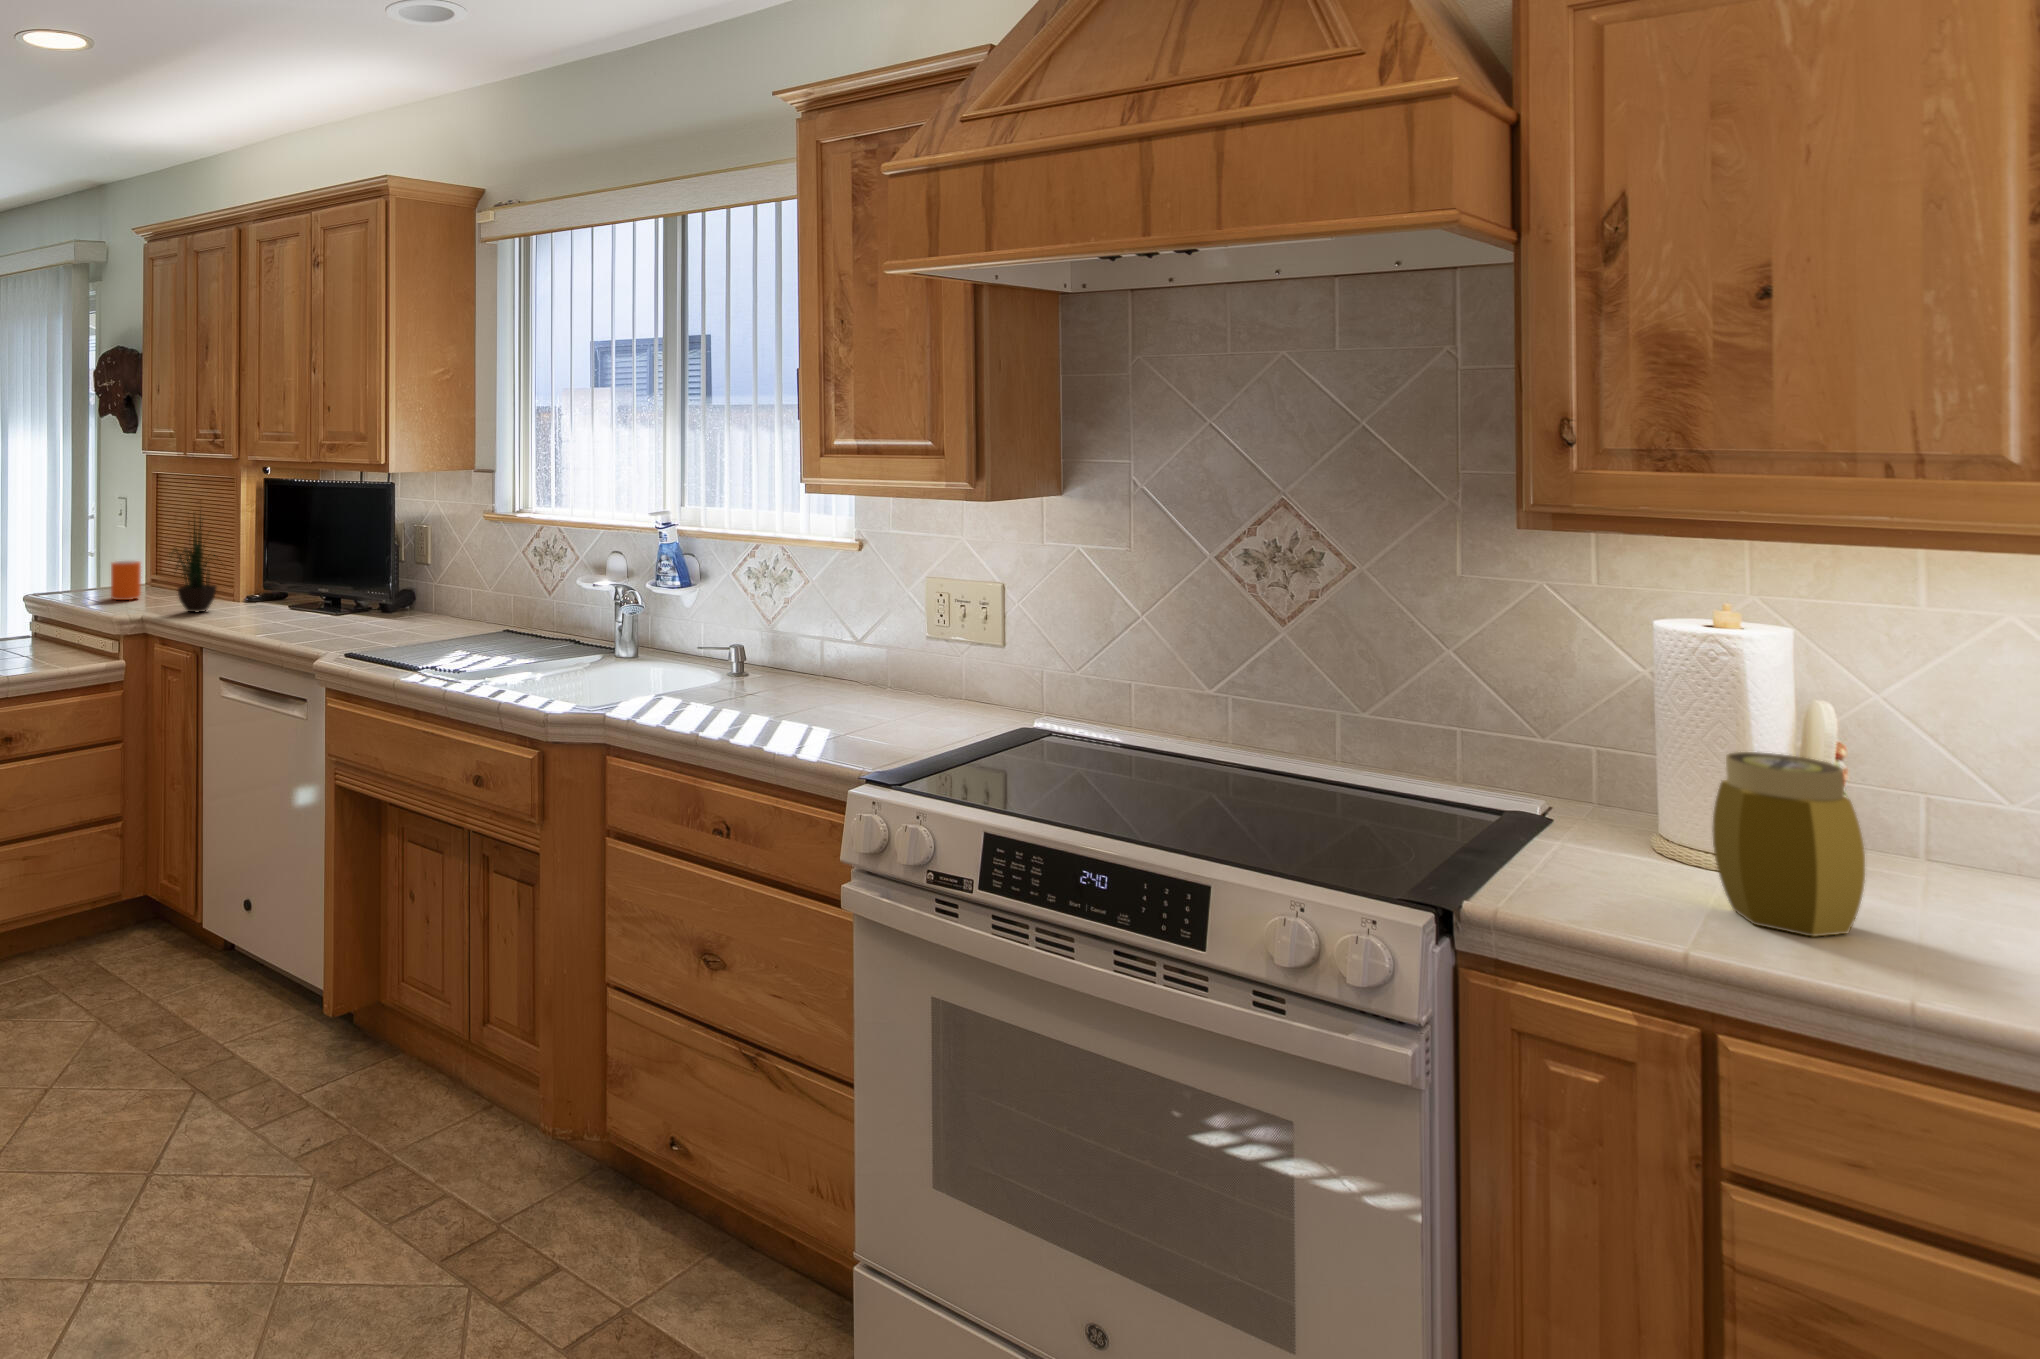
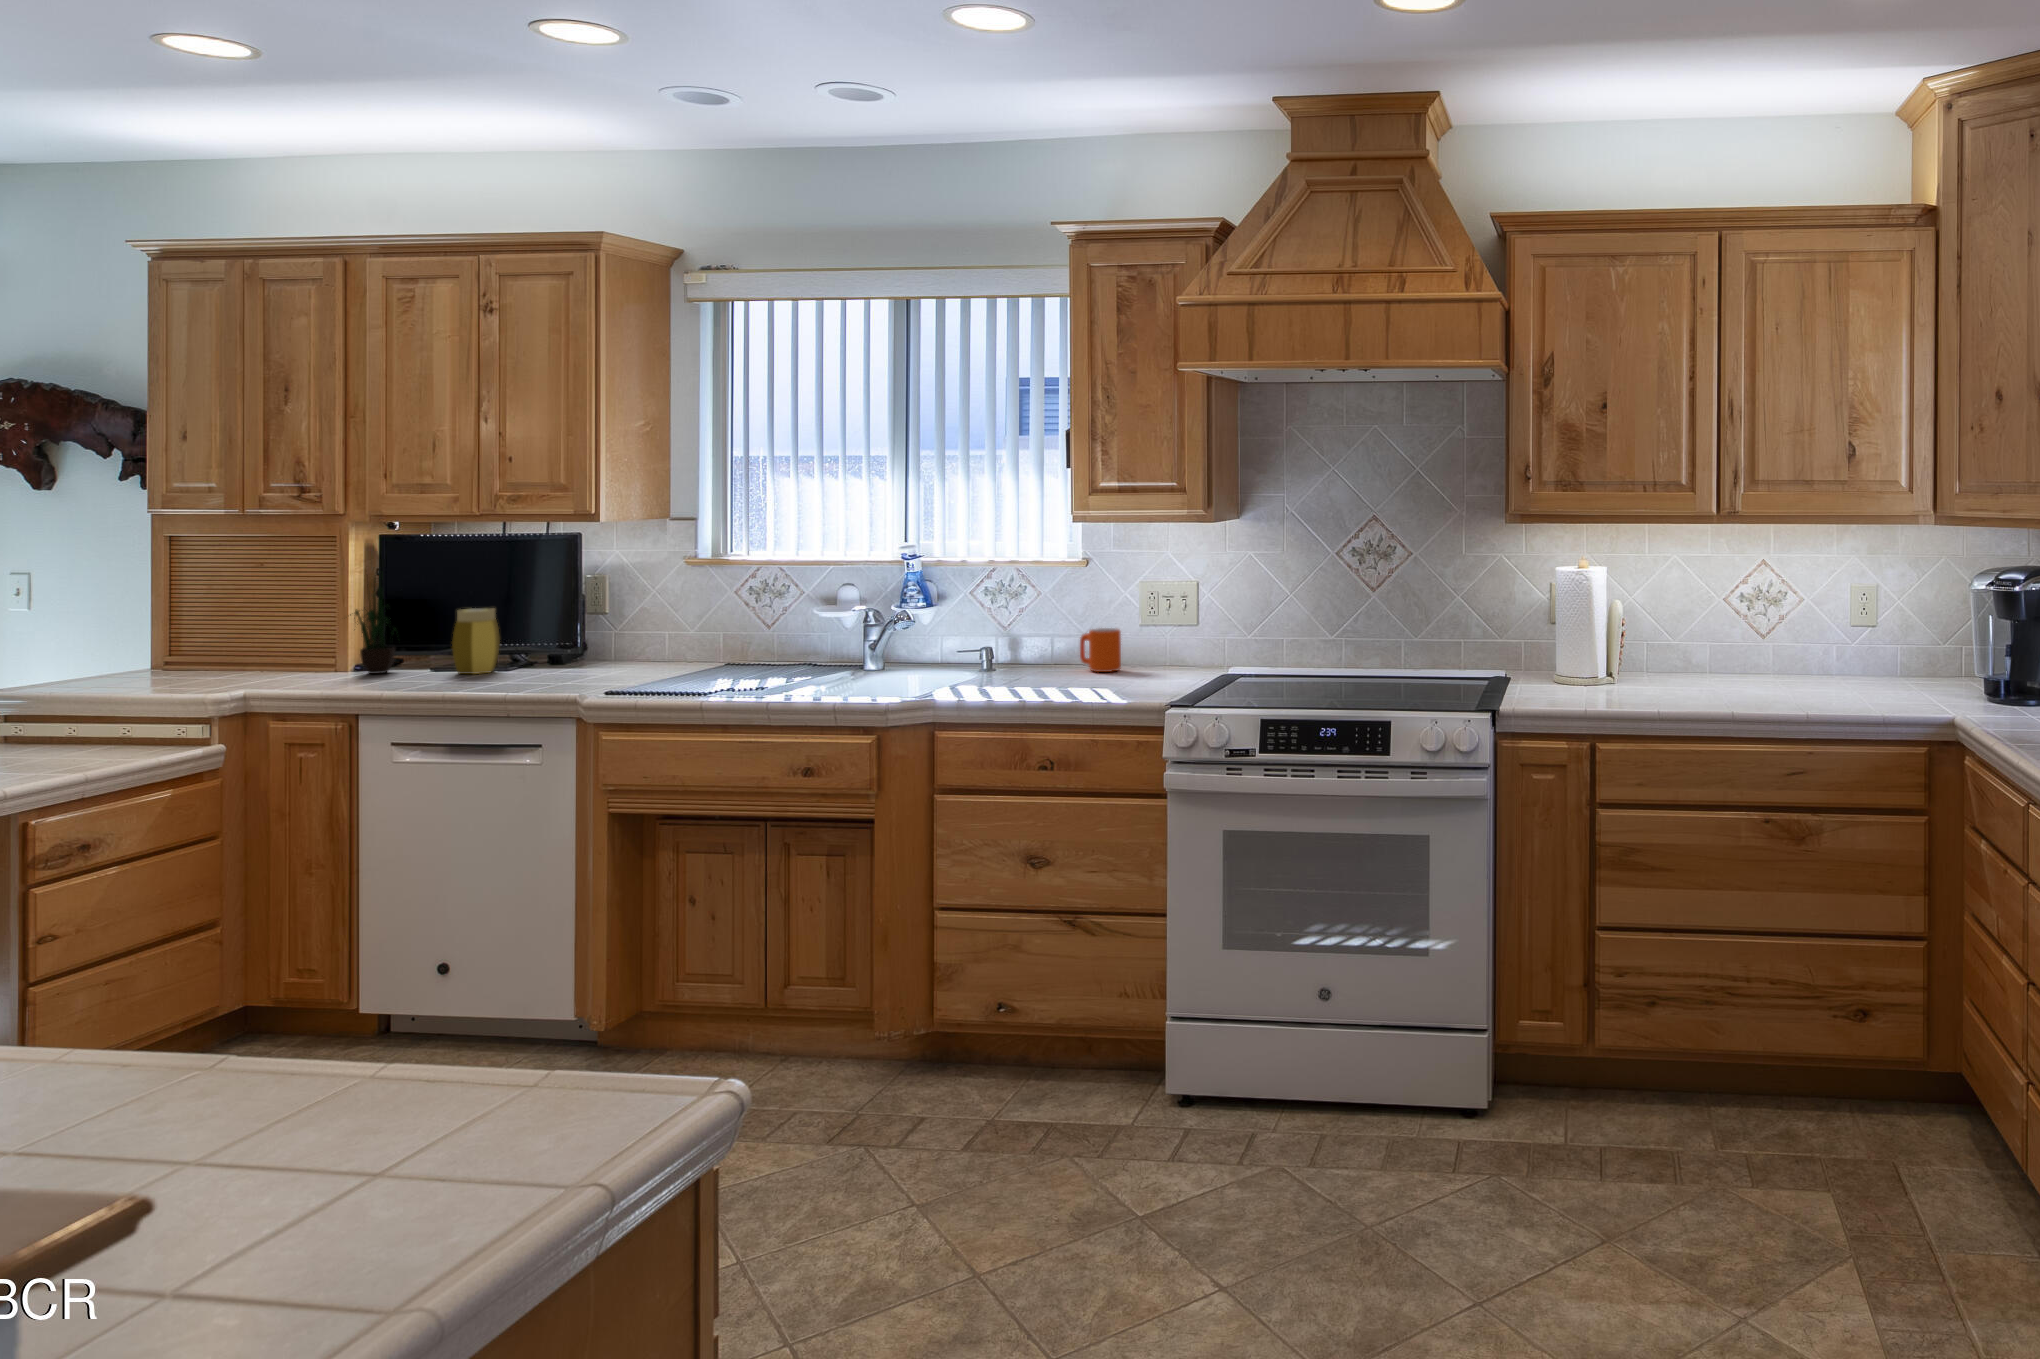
mug: present [111,561,141,600] -> present [1080,628,1121,672]
jar: present [1712,752,1865,936] -> present [452,608,500,674]

